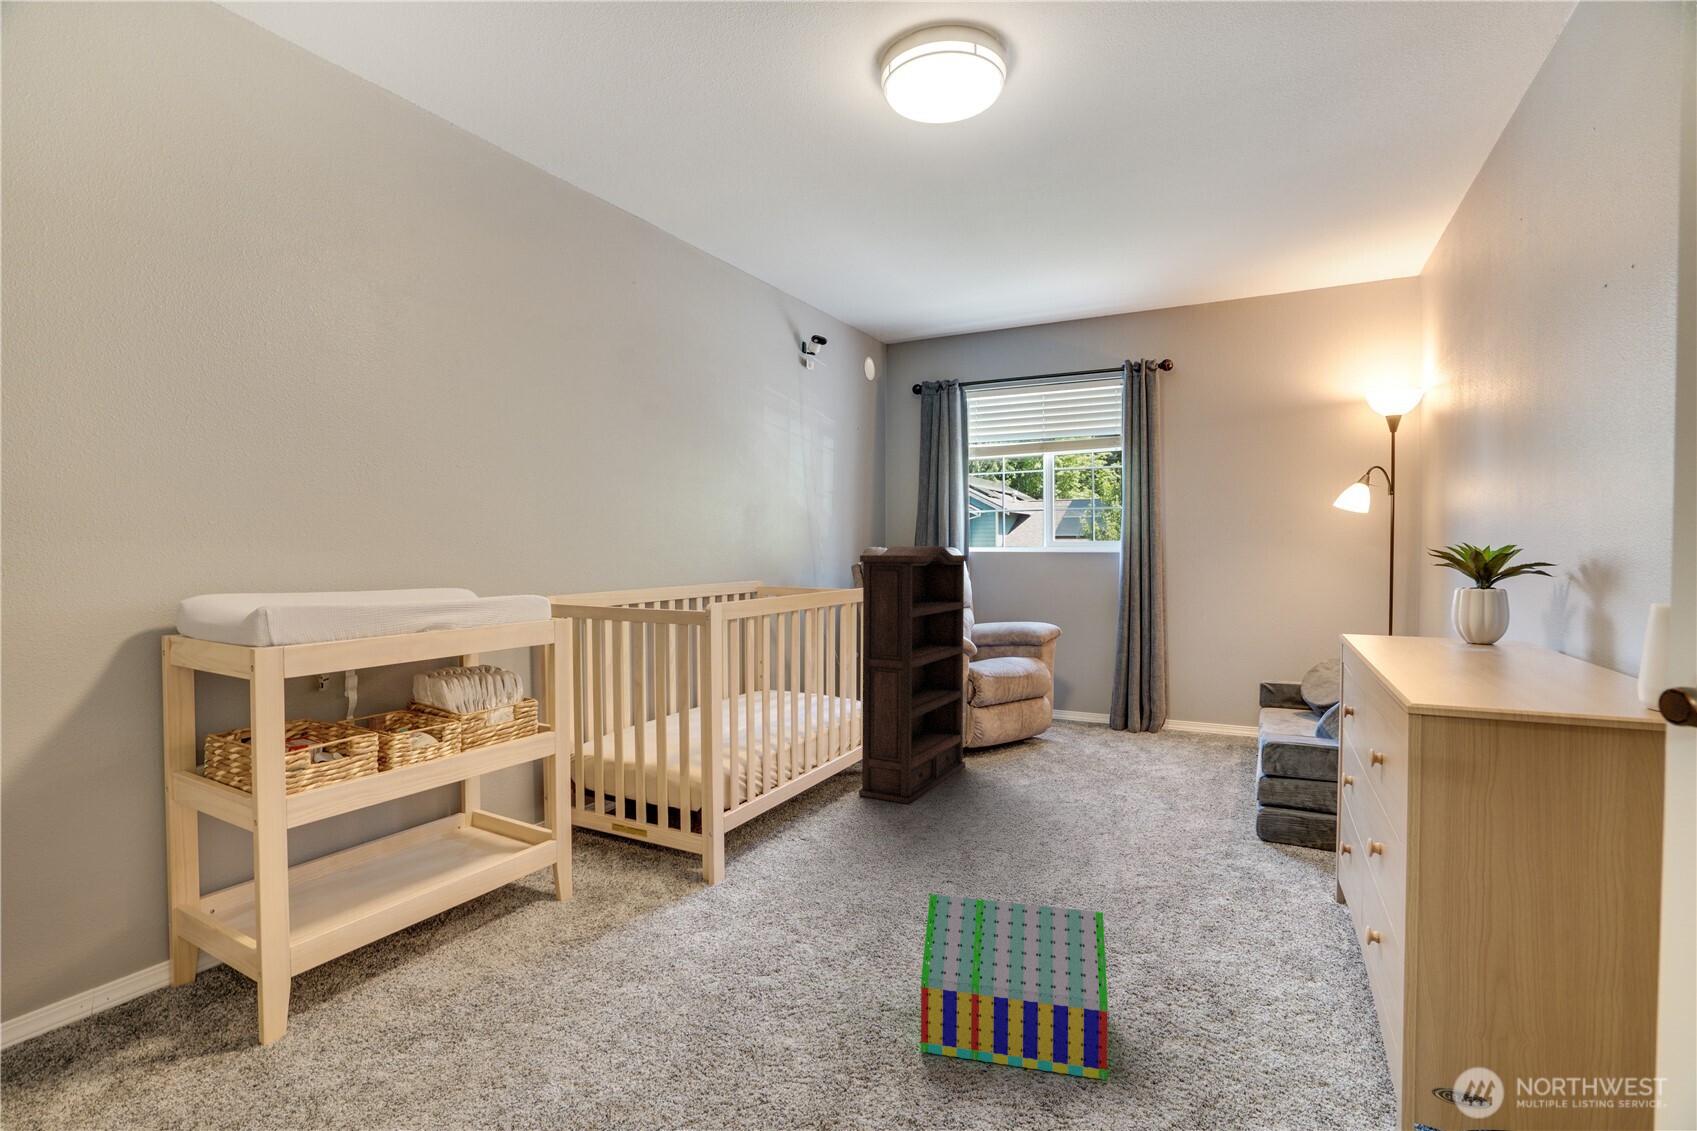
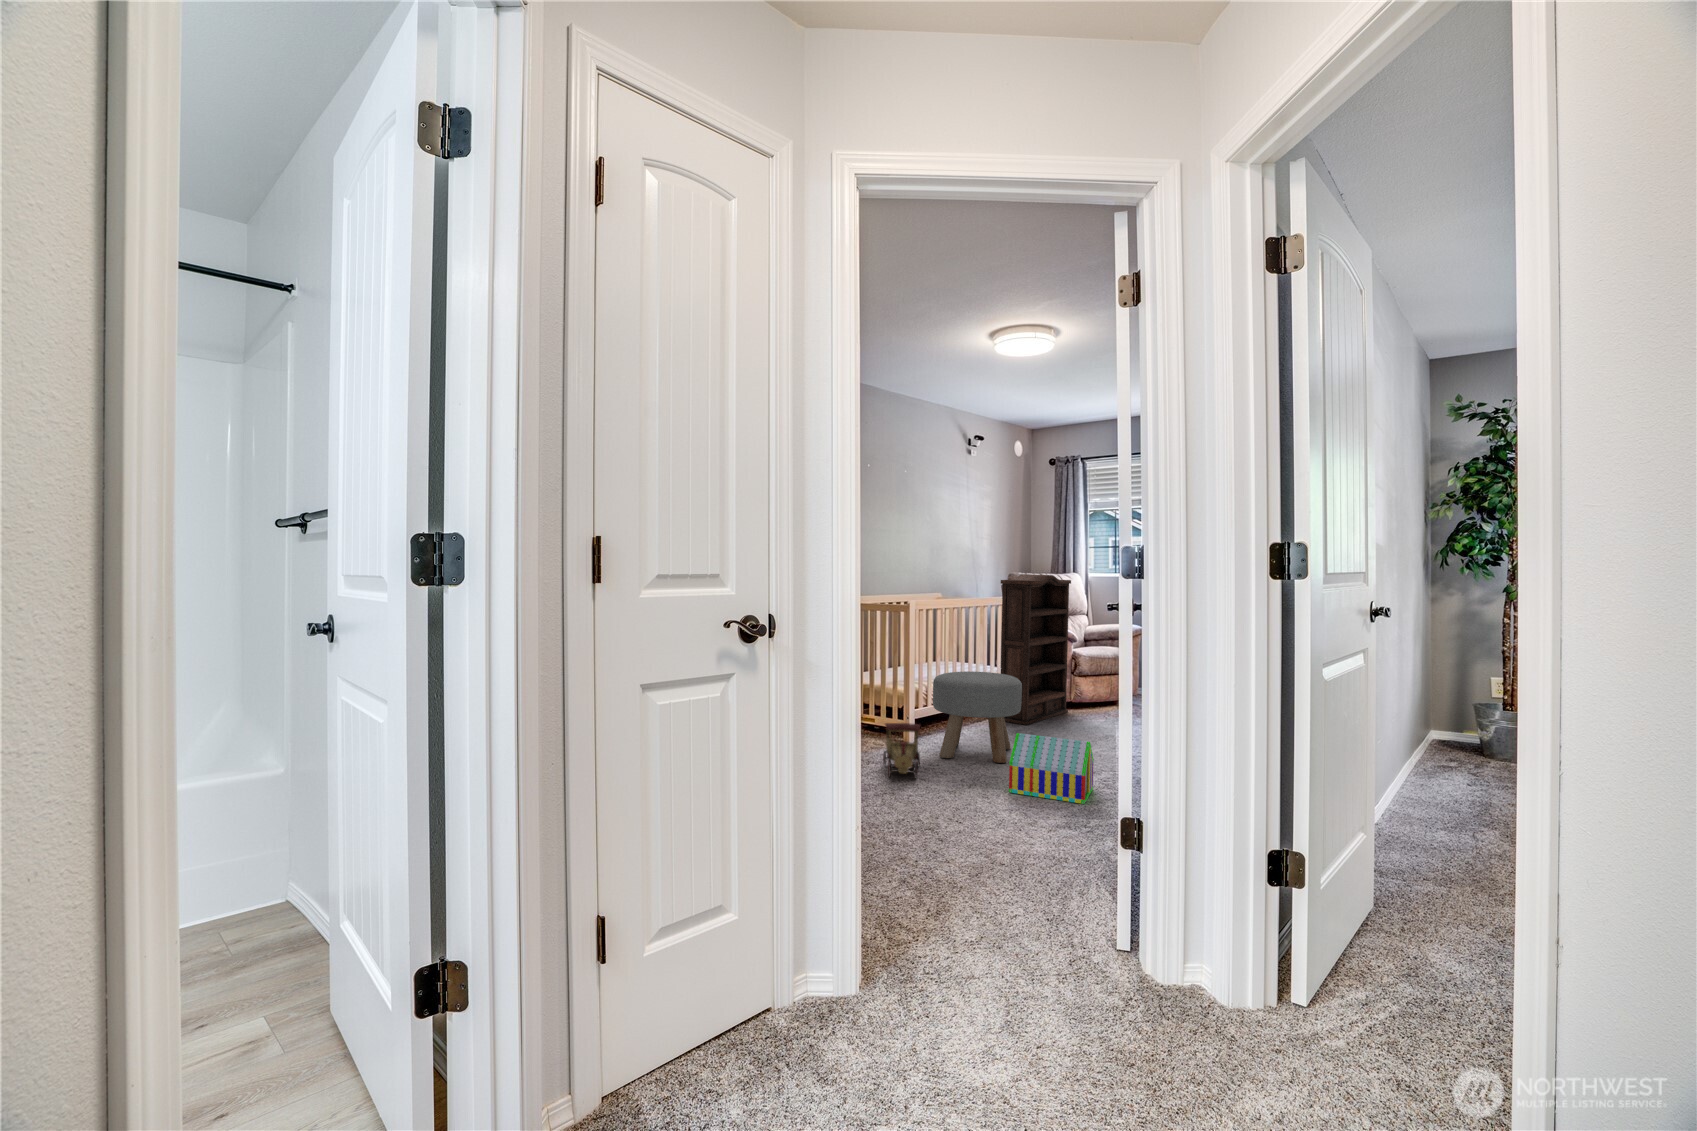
ottoman: none [741,728,918,927] -> present [933,671,1022,763]
toy train: none [626,866,713,1033] -> present [883,723,920,779]

